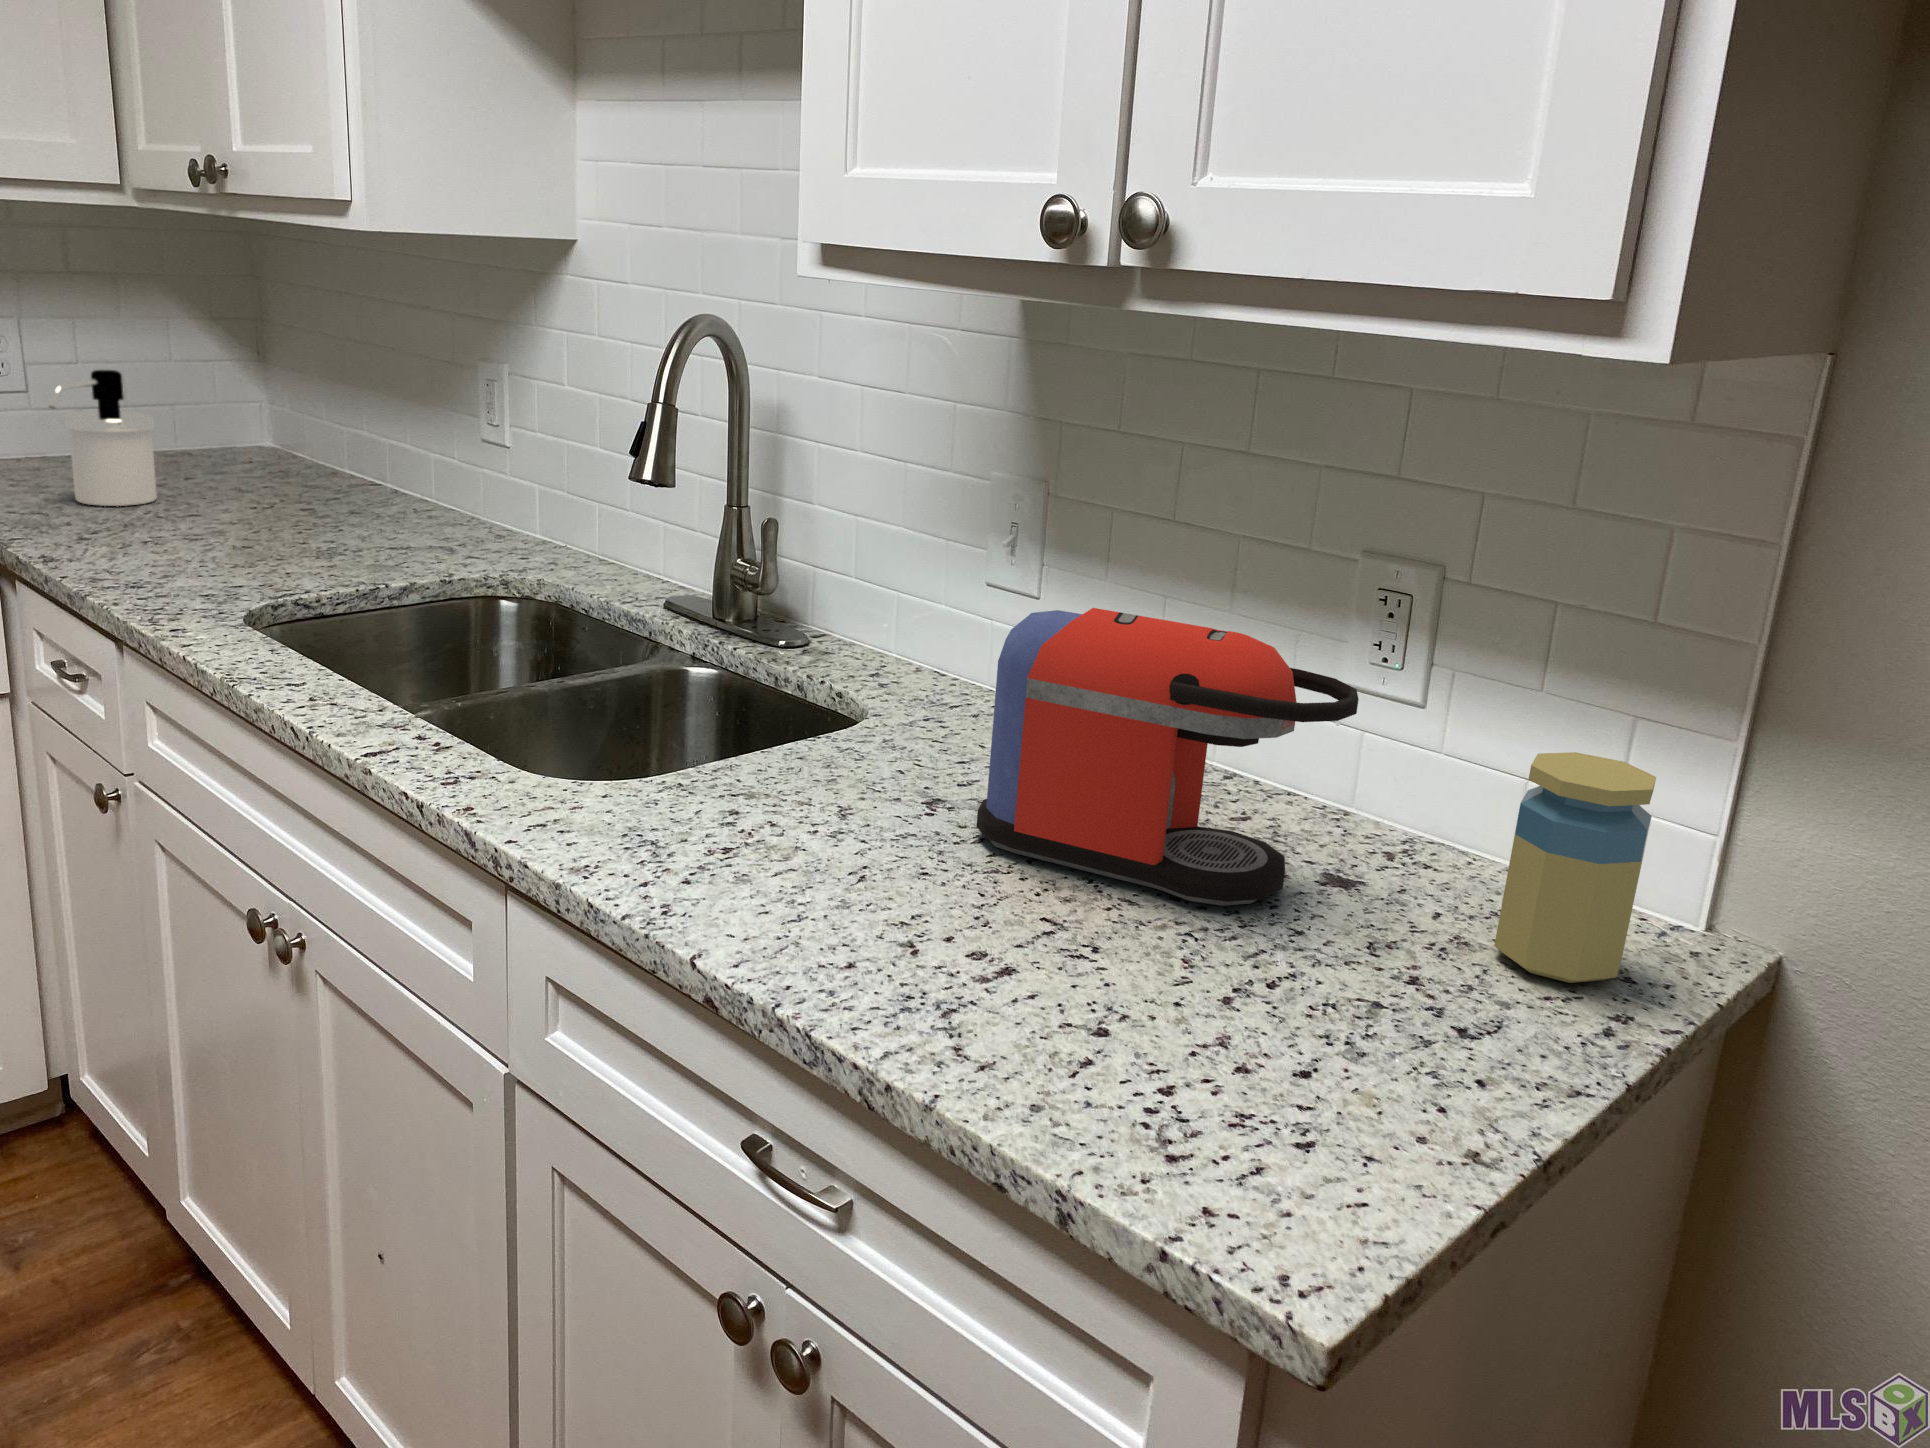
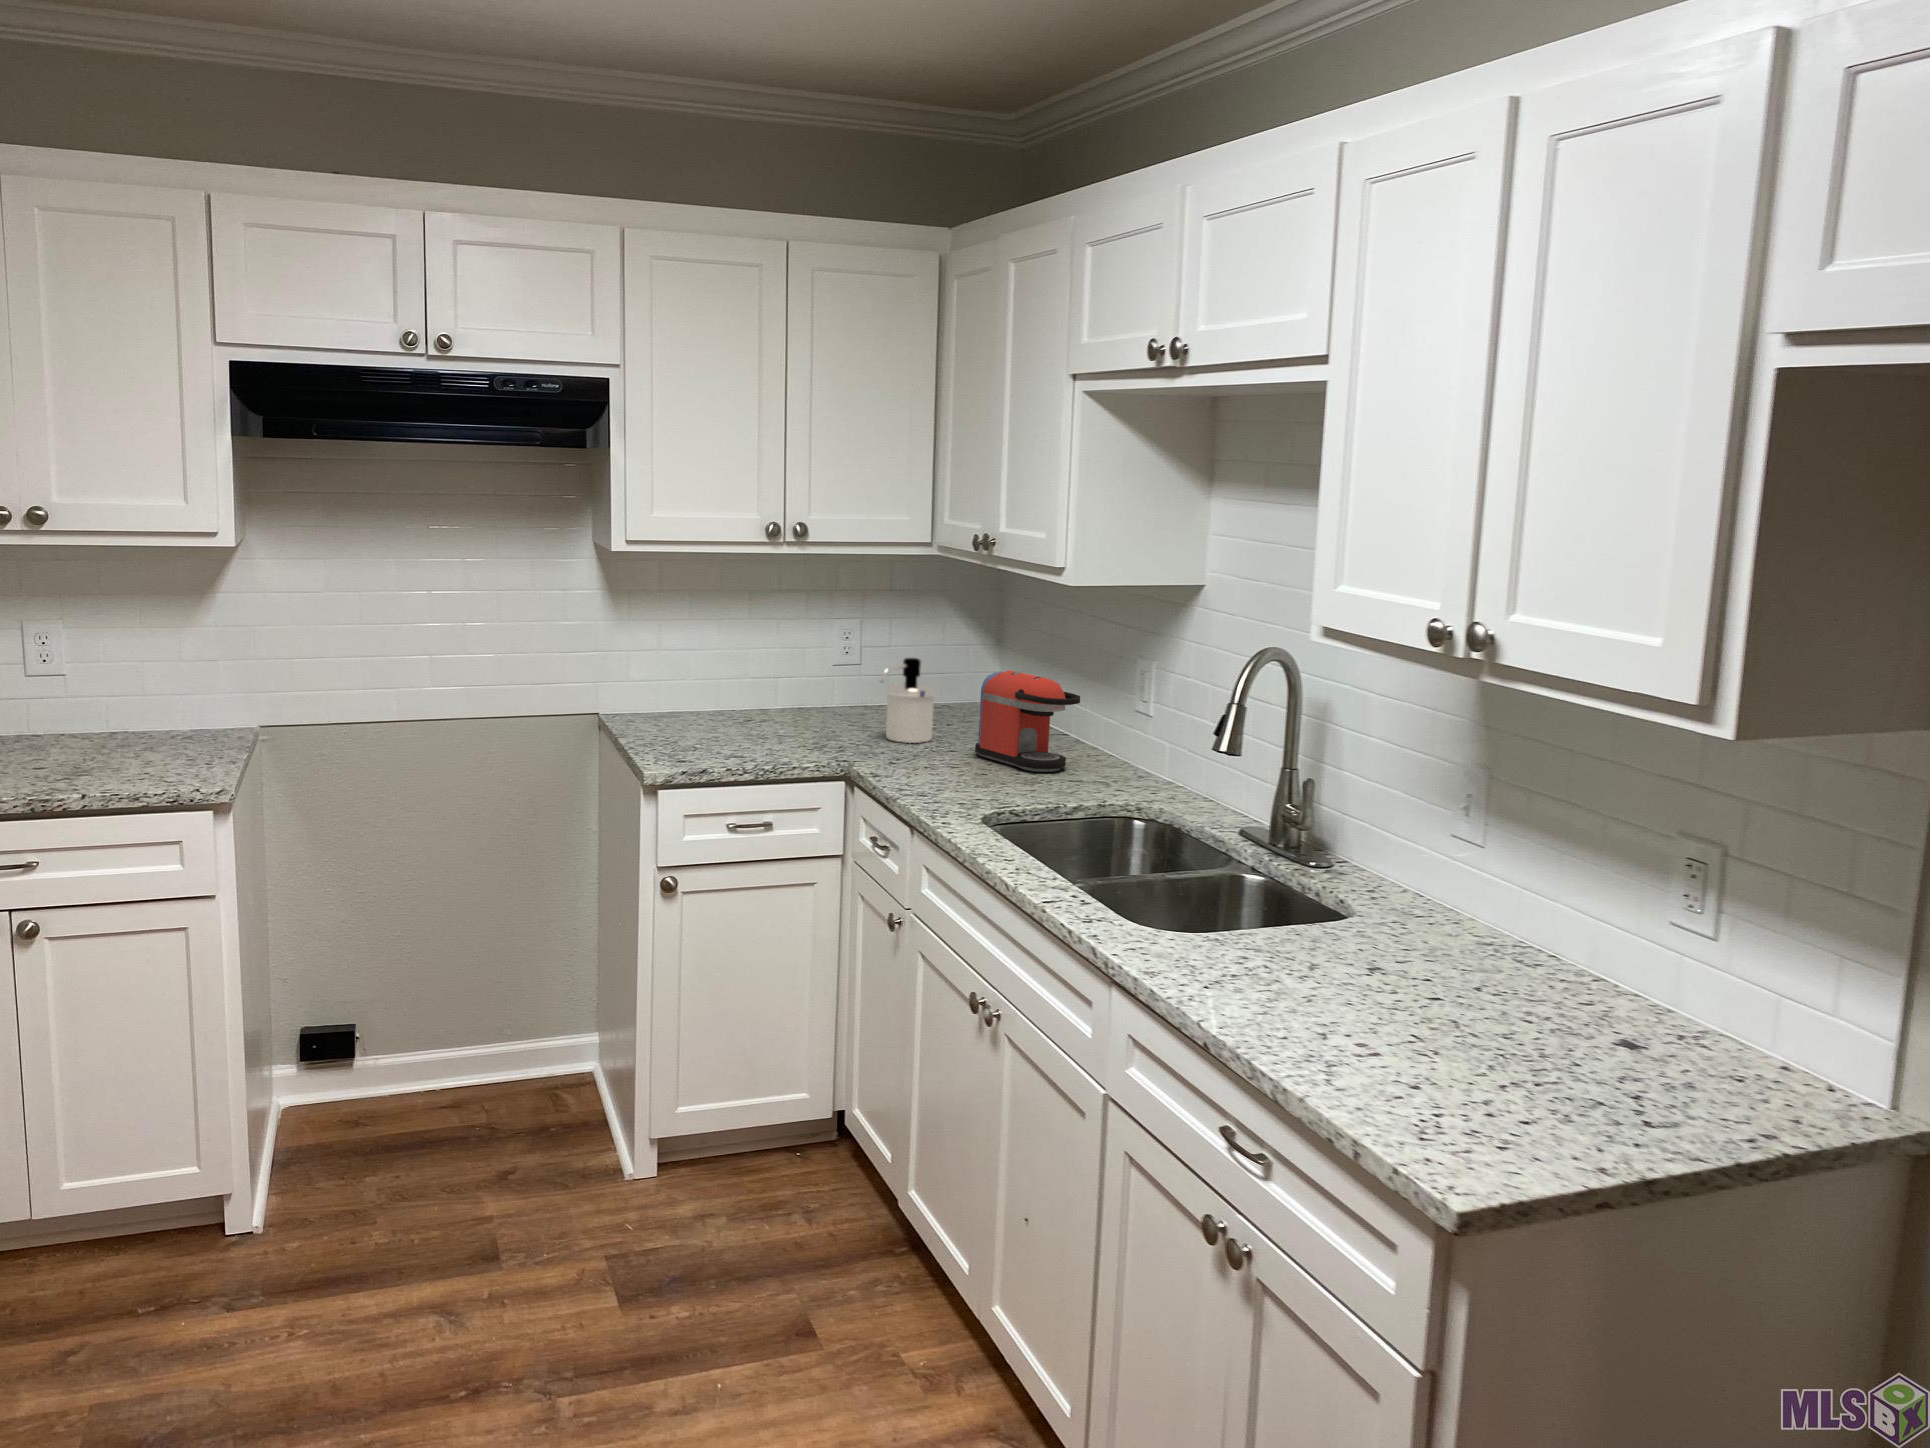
coffee maker: present [976,608,1359,906] -> present [975,670,1080,772]
jar: present [1494,752,1656,983] -> none [1705,967,1810,1117]

